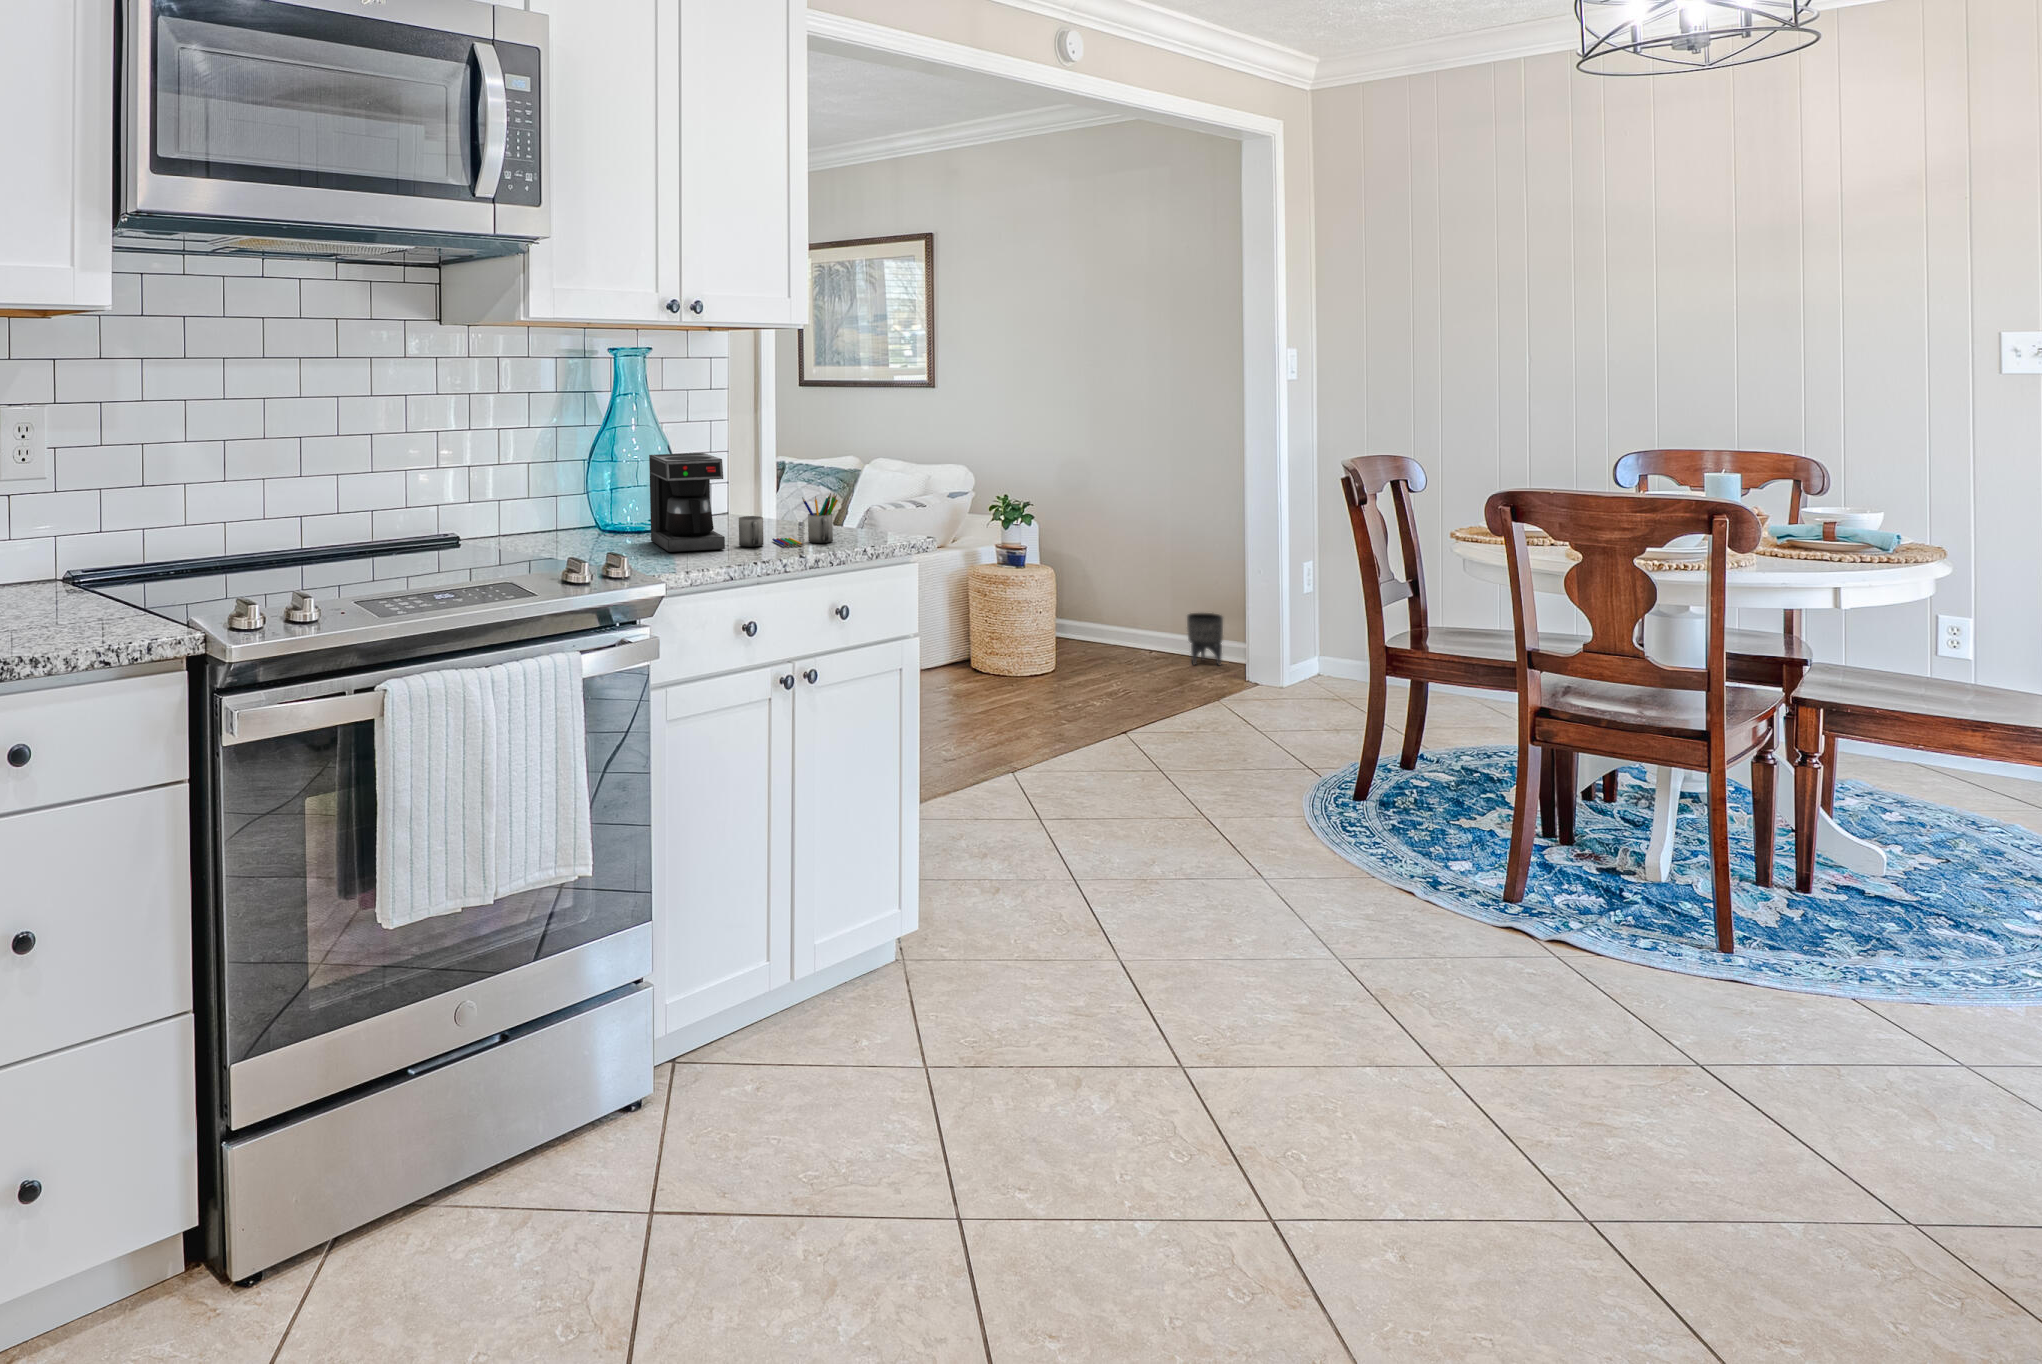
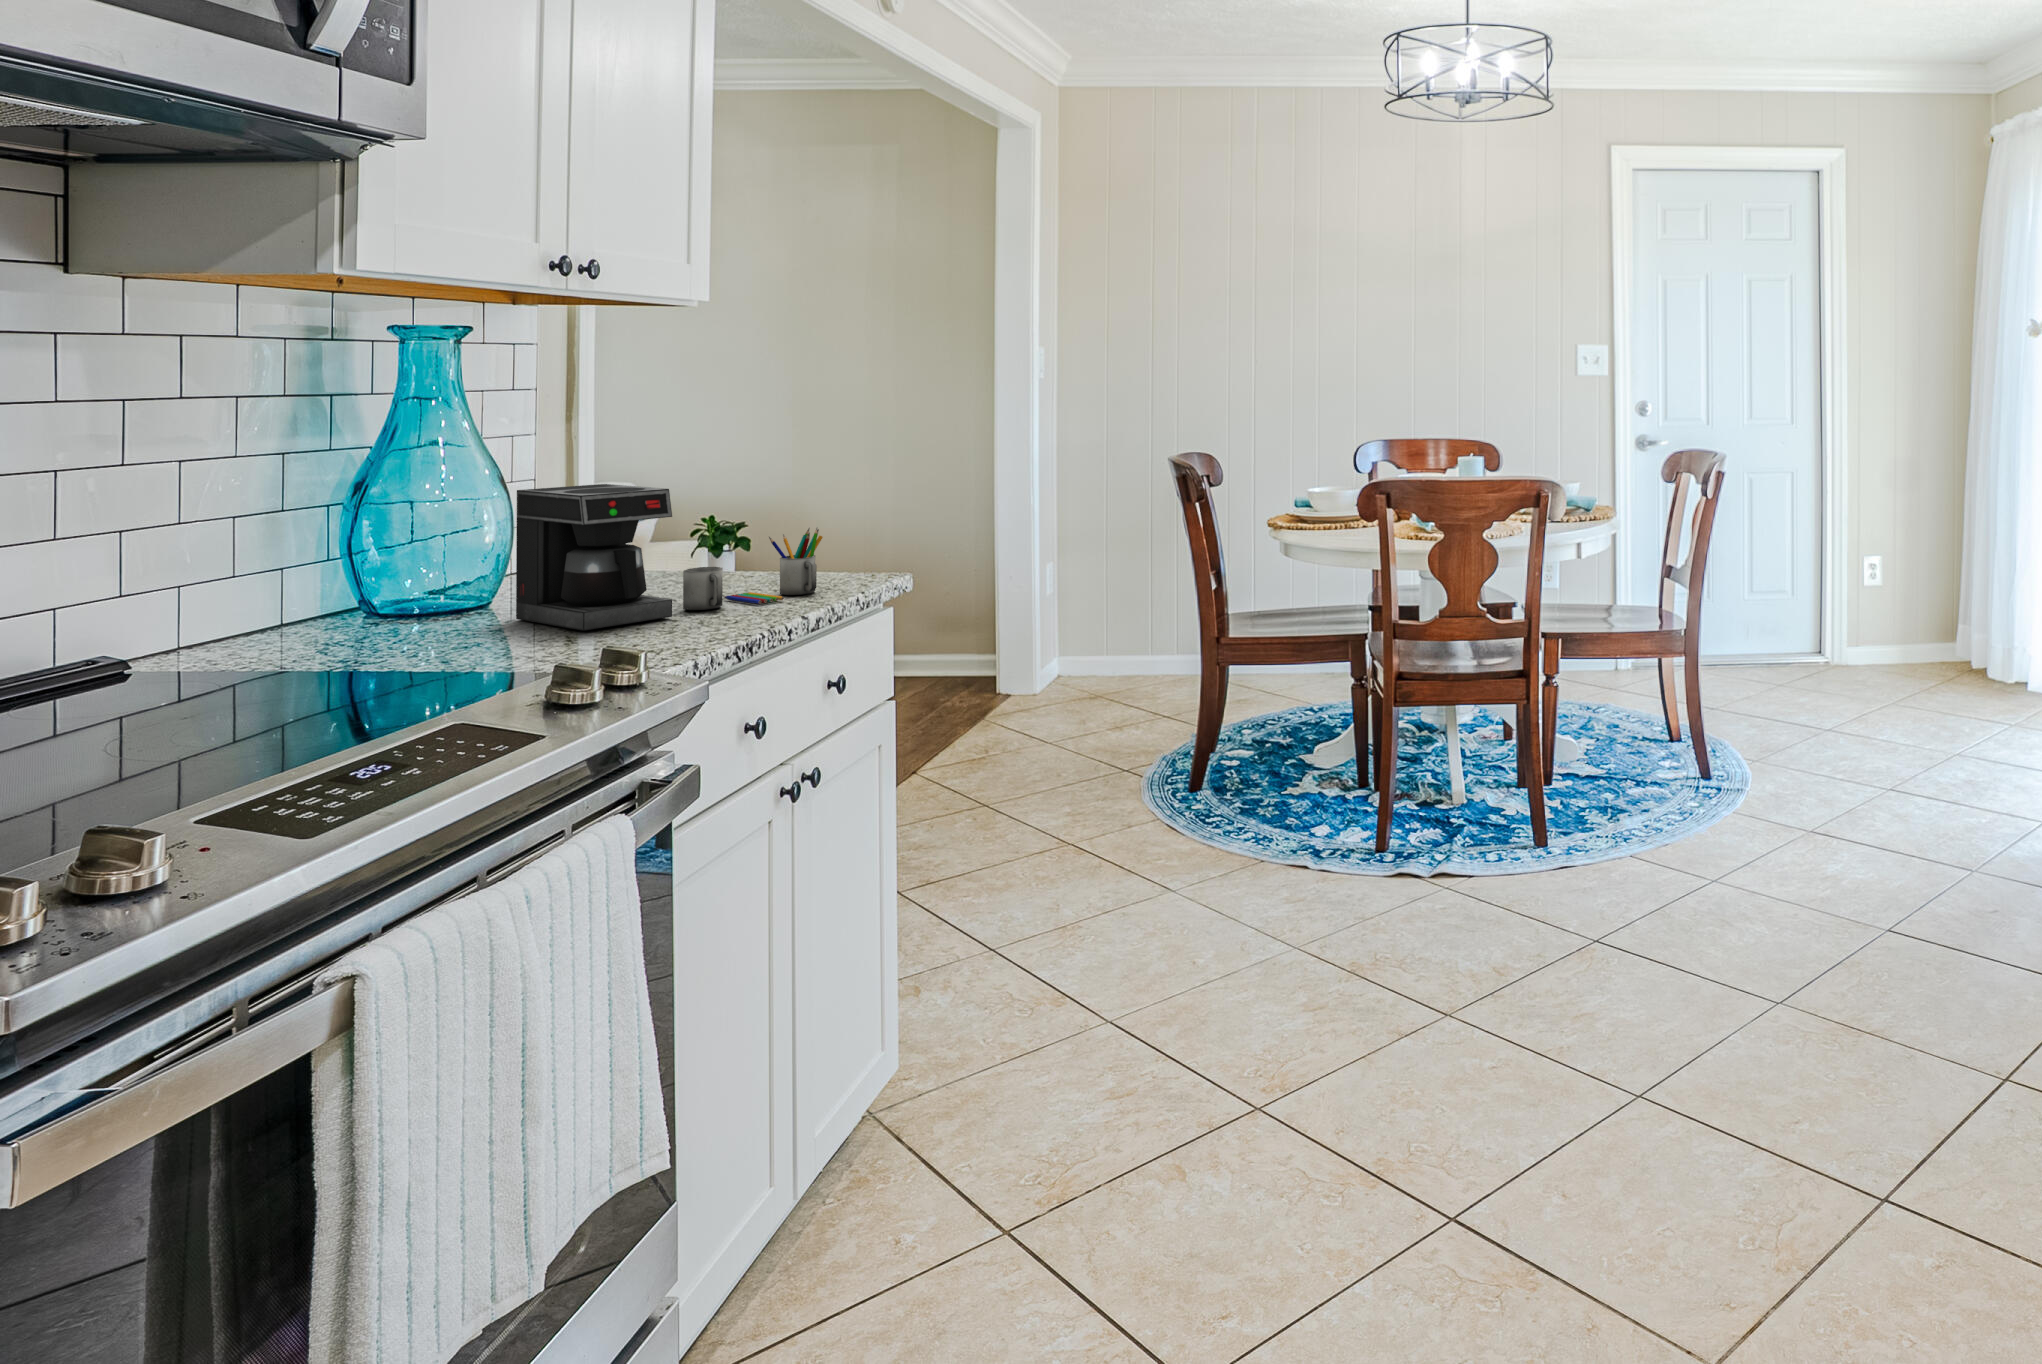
planter: present [1187,613,1223,665] -> none [949,639,986,692]

